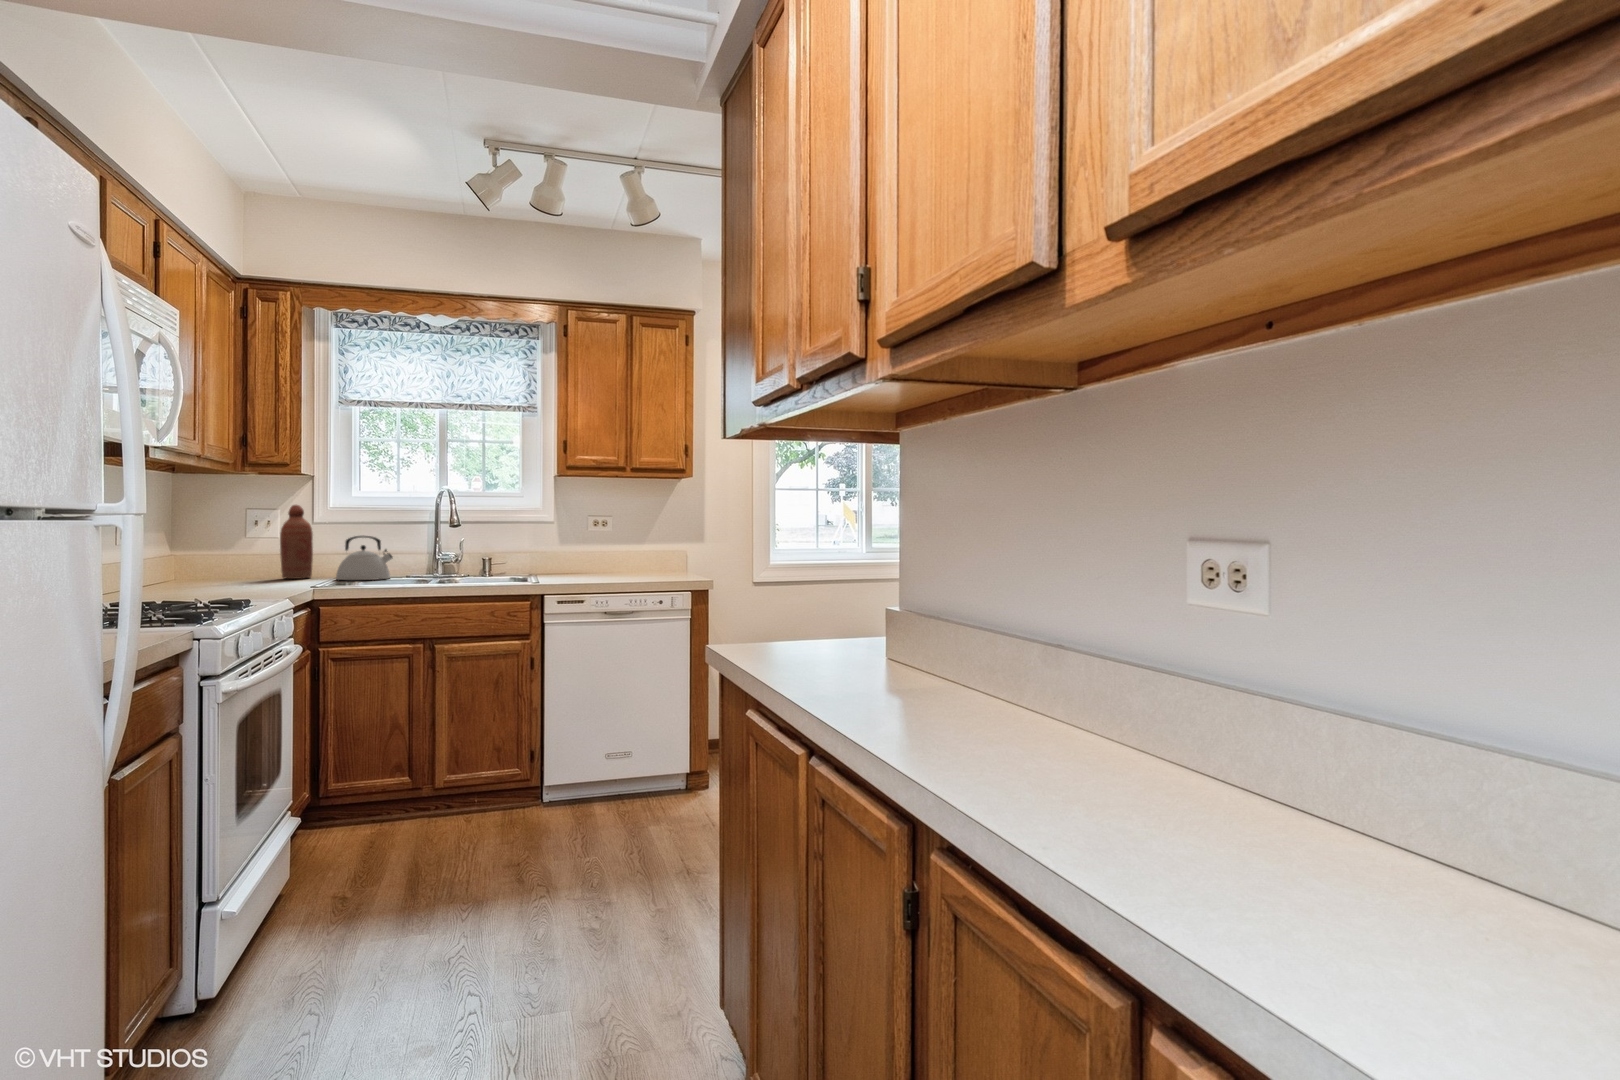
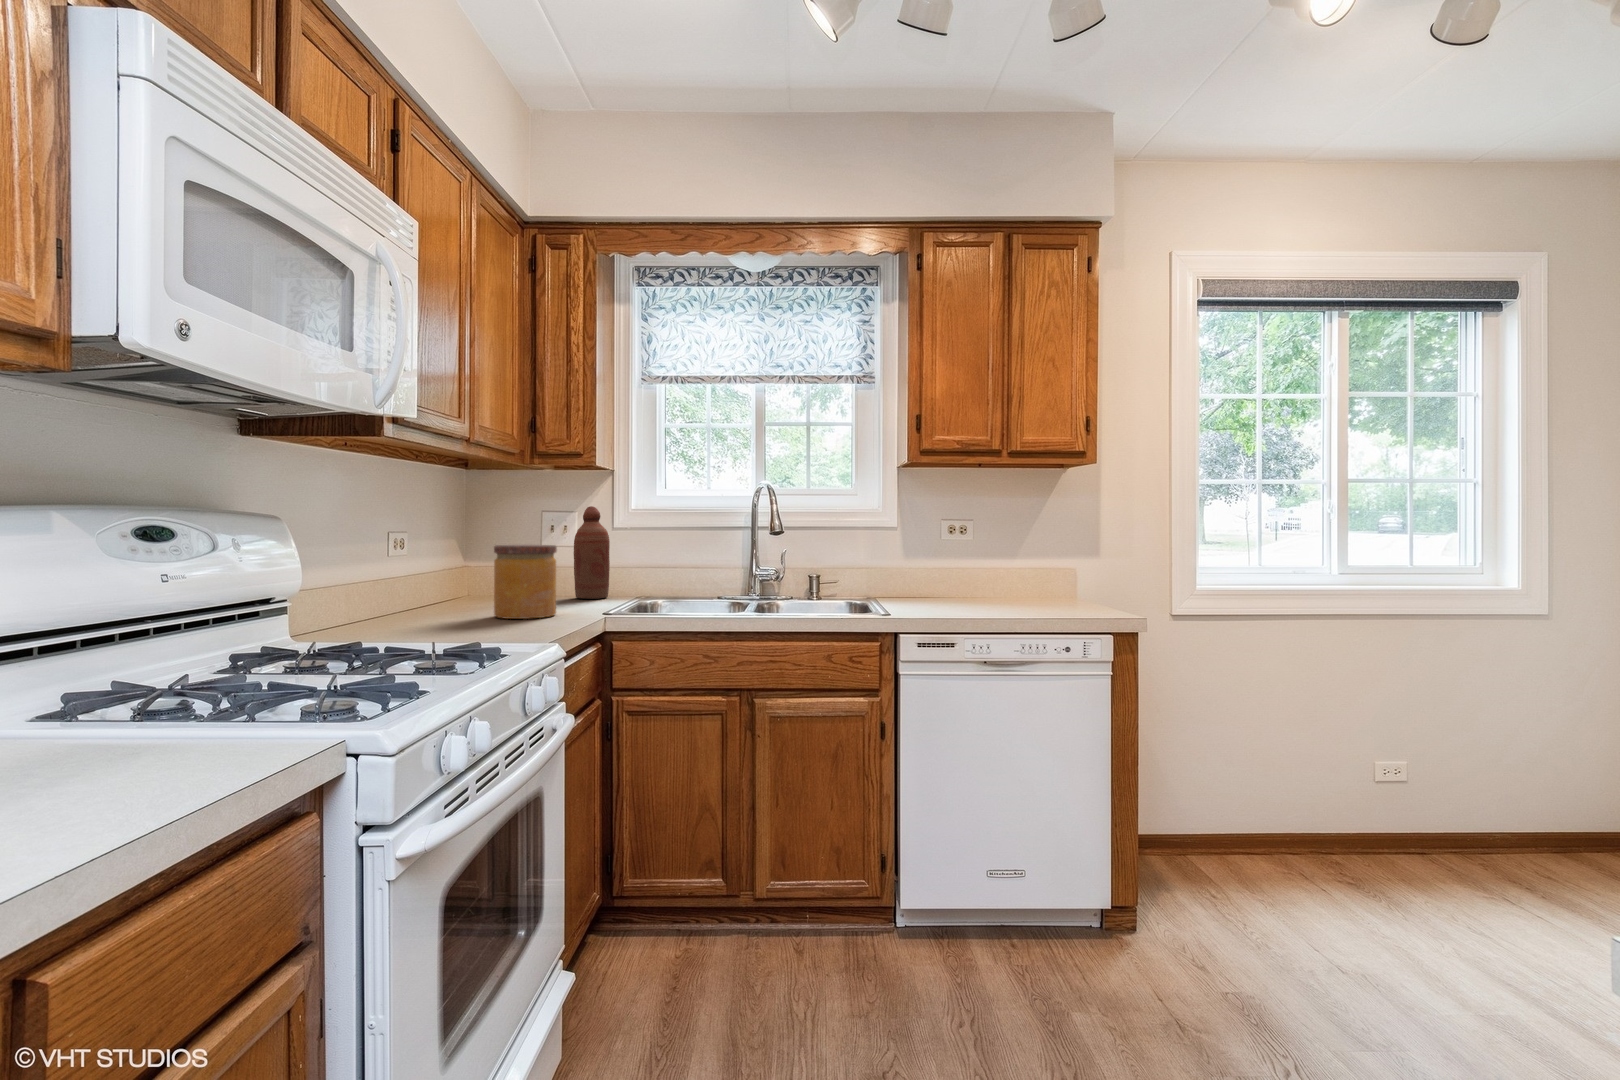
jar: none [220,535,274,590] -> present [494,545,557,619]
kettle: present [336,536,392,580] -> none [633,546,700,604]

